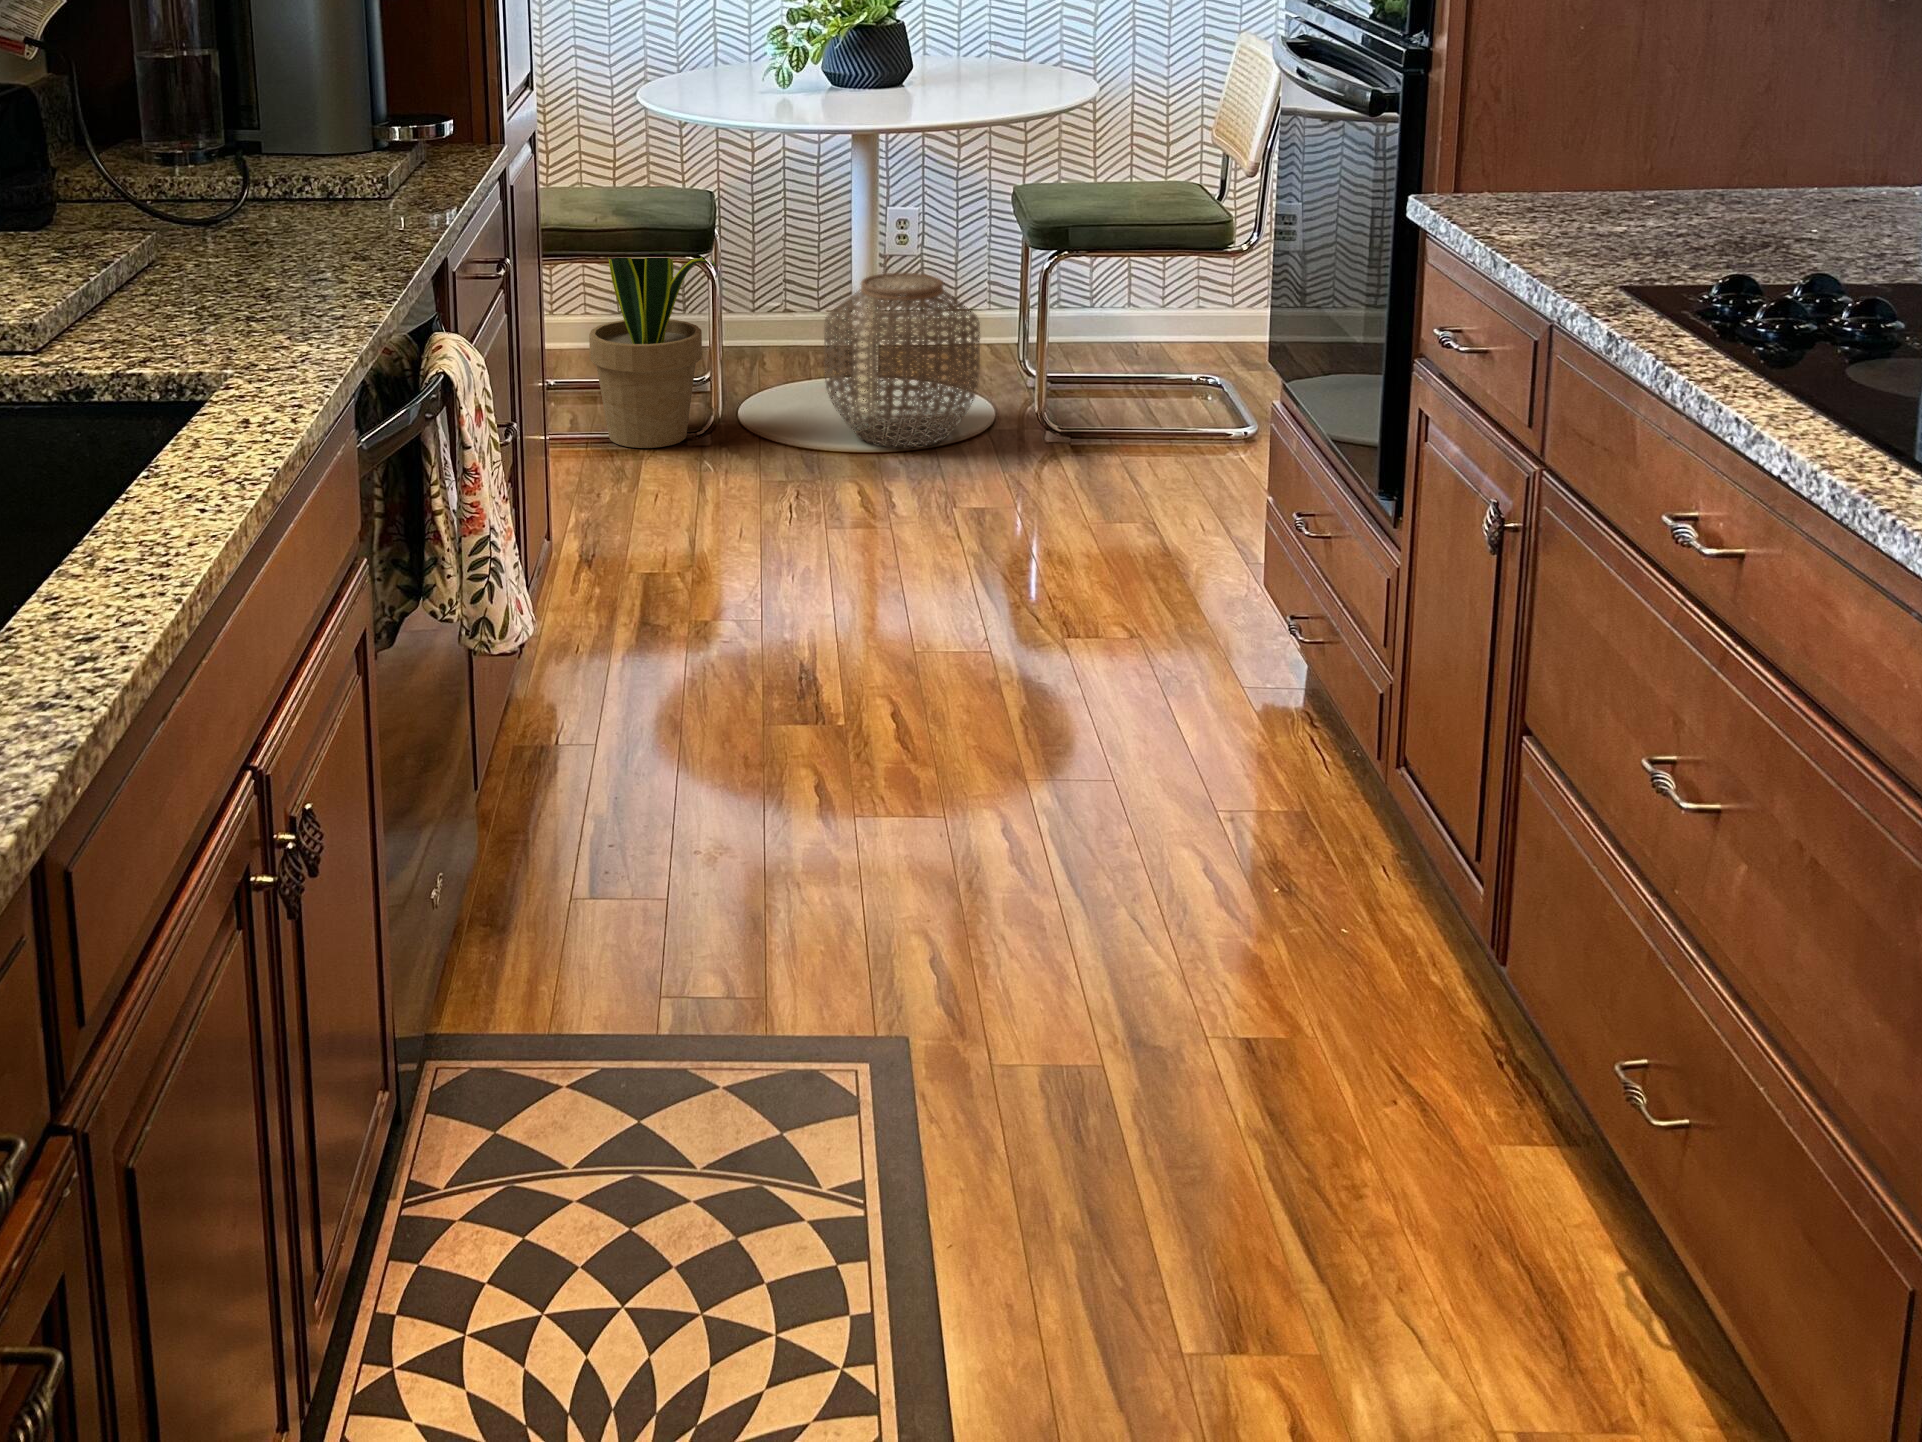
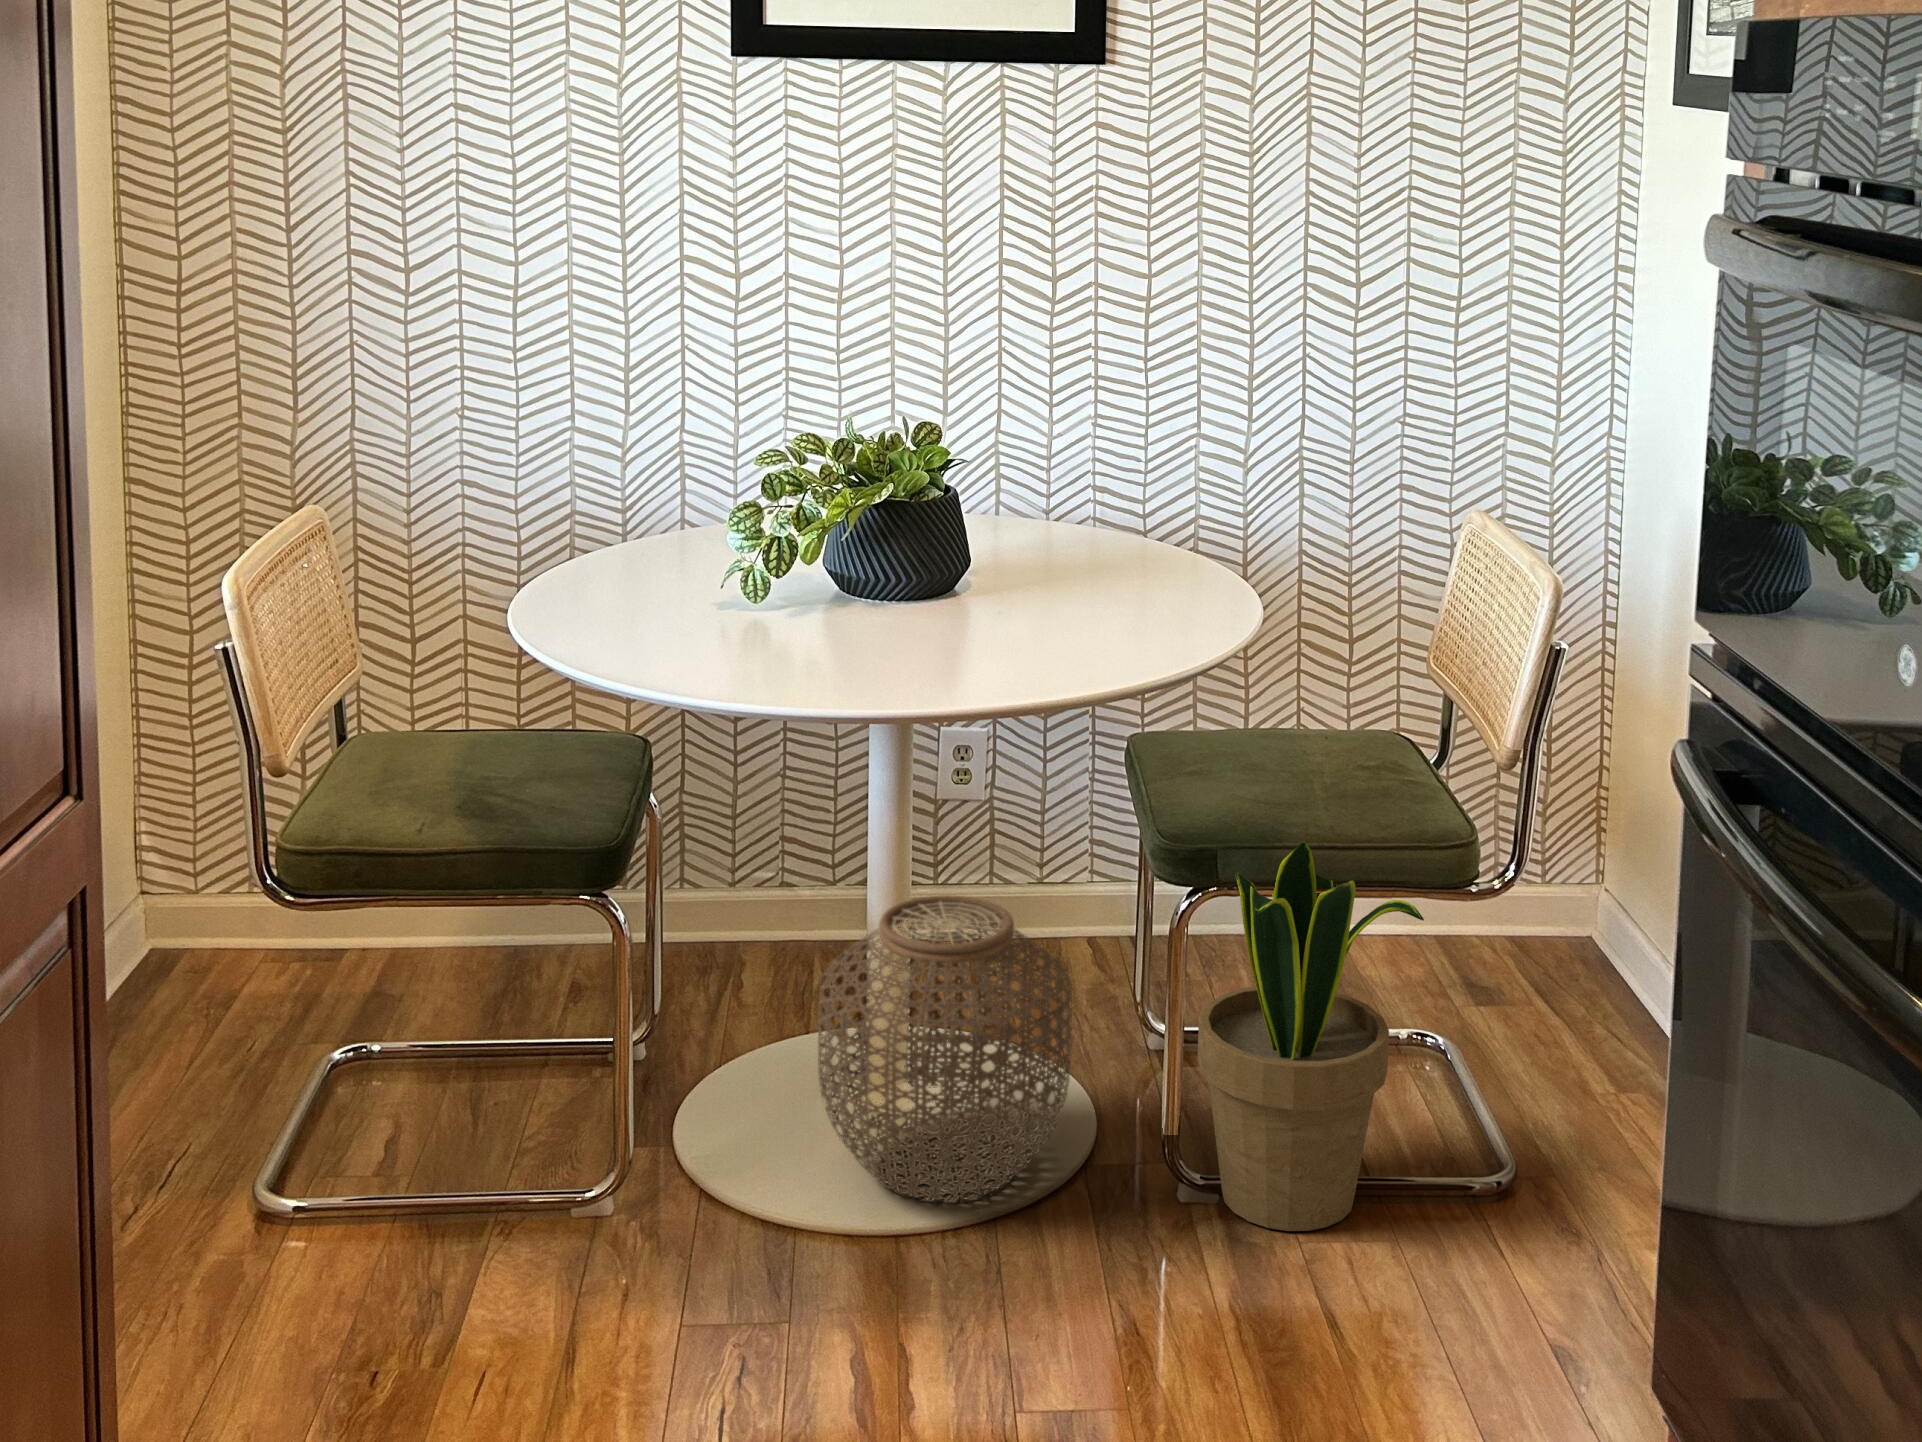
potted plant: present [589,258,716,448] -> present [1198,841,1424,1231]

